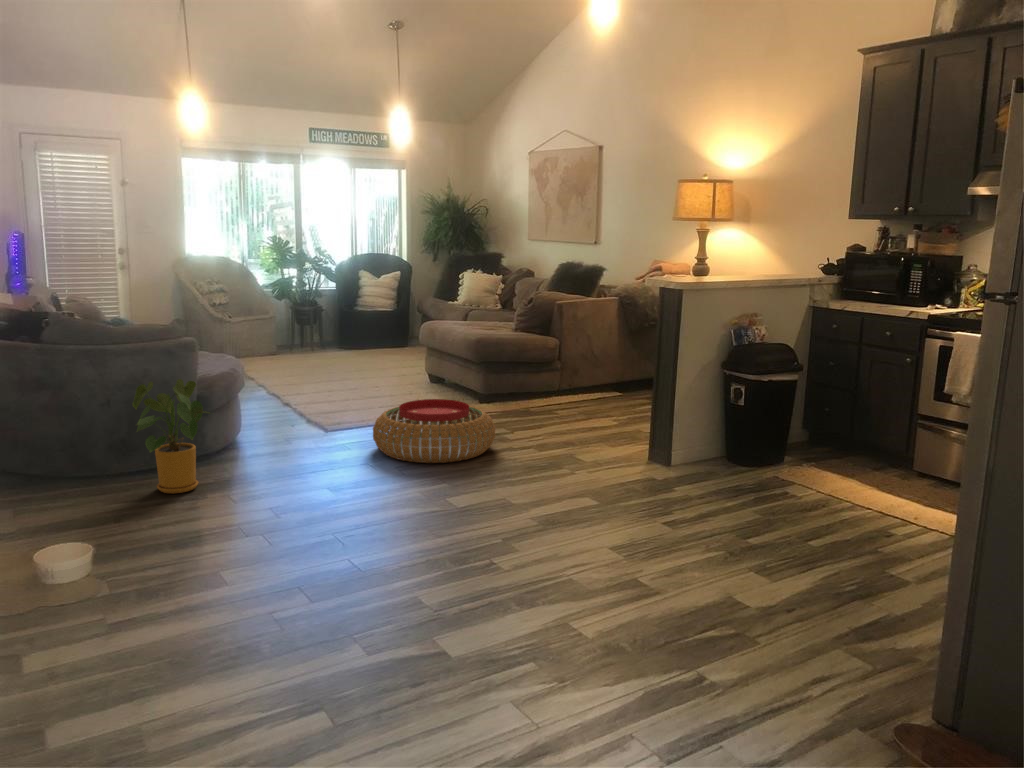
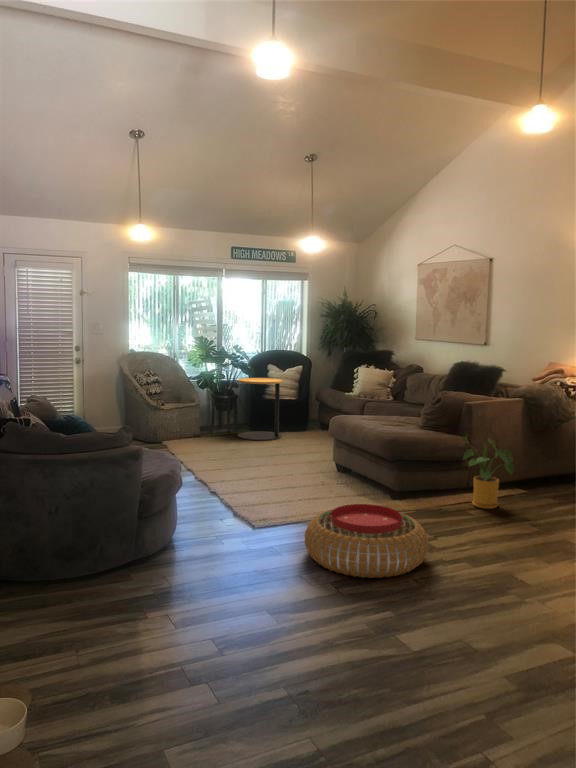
side table: none [321,285,374,357] -> present [238,378,283,441]
house plant: present [132,379,208,493] -> present [461,436,514,509]

